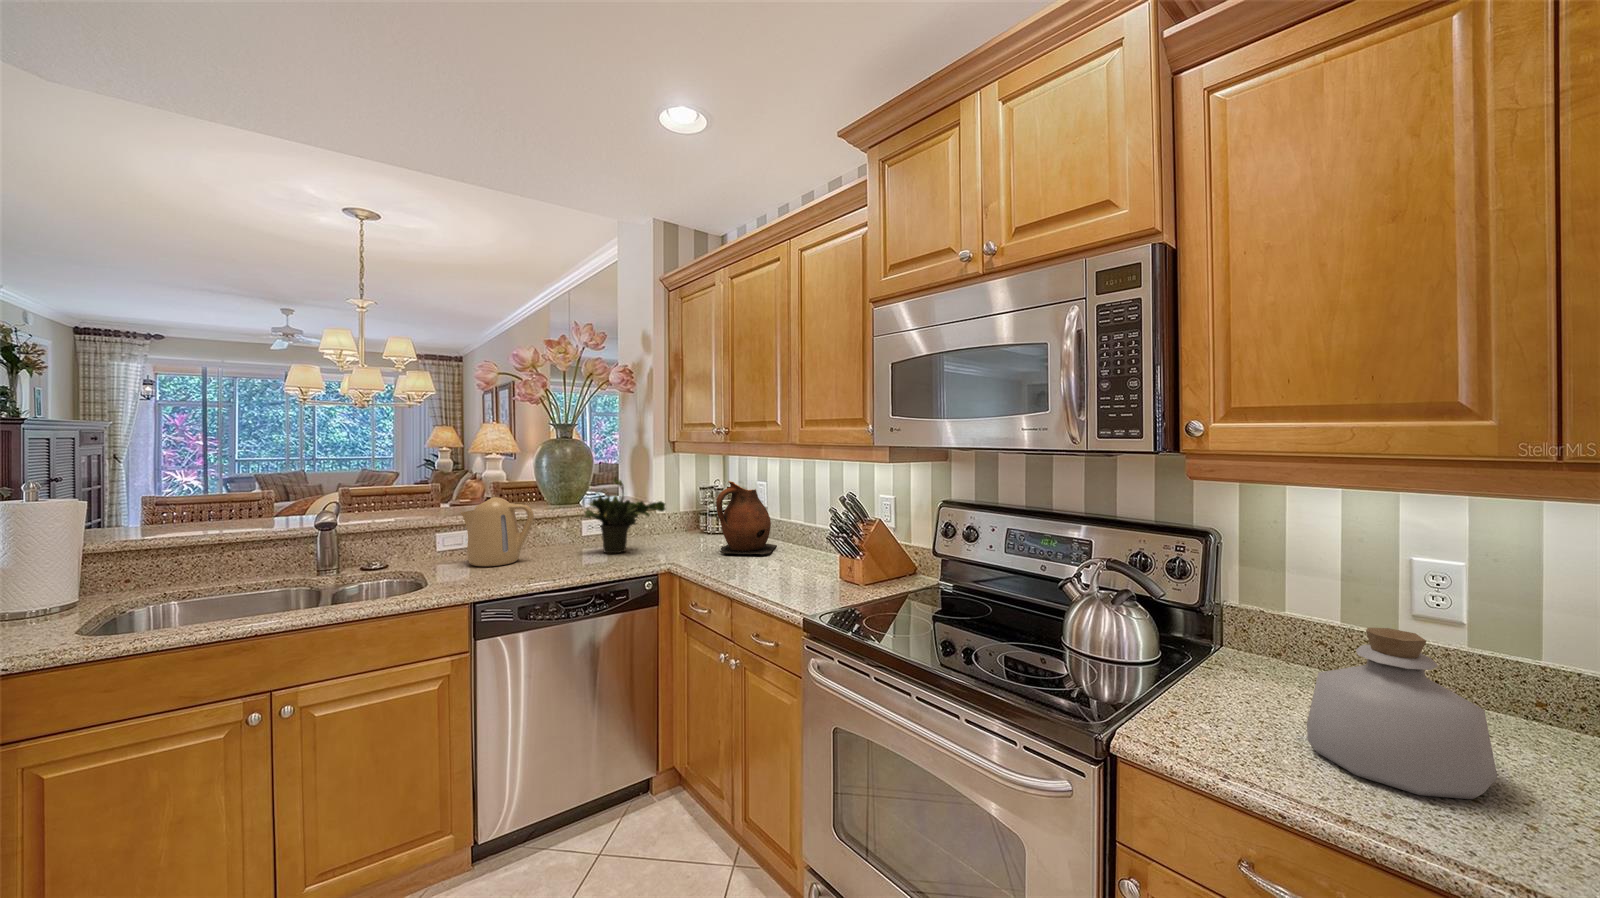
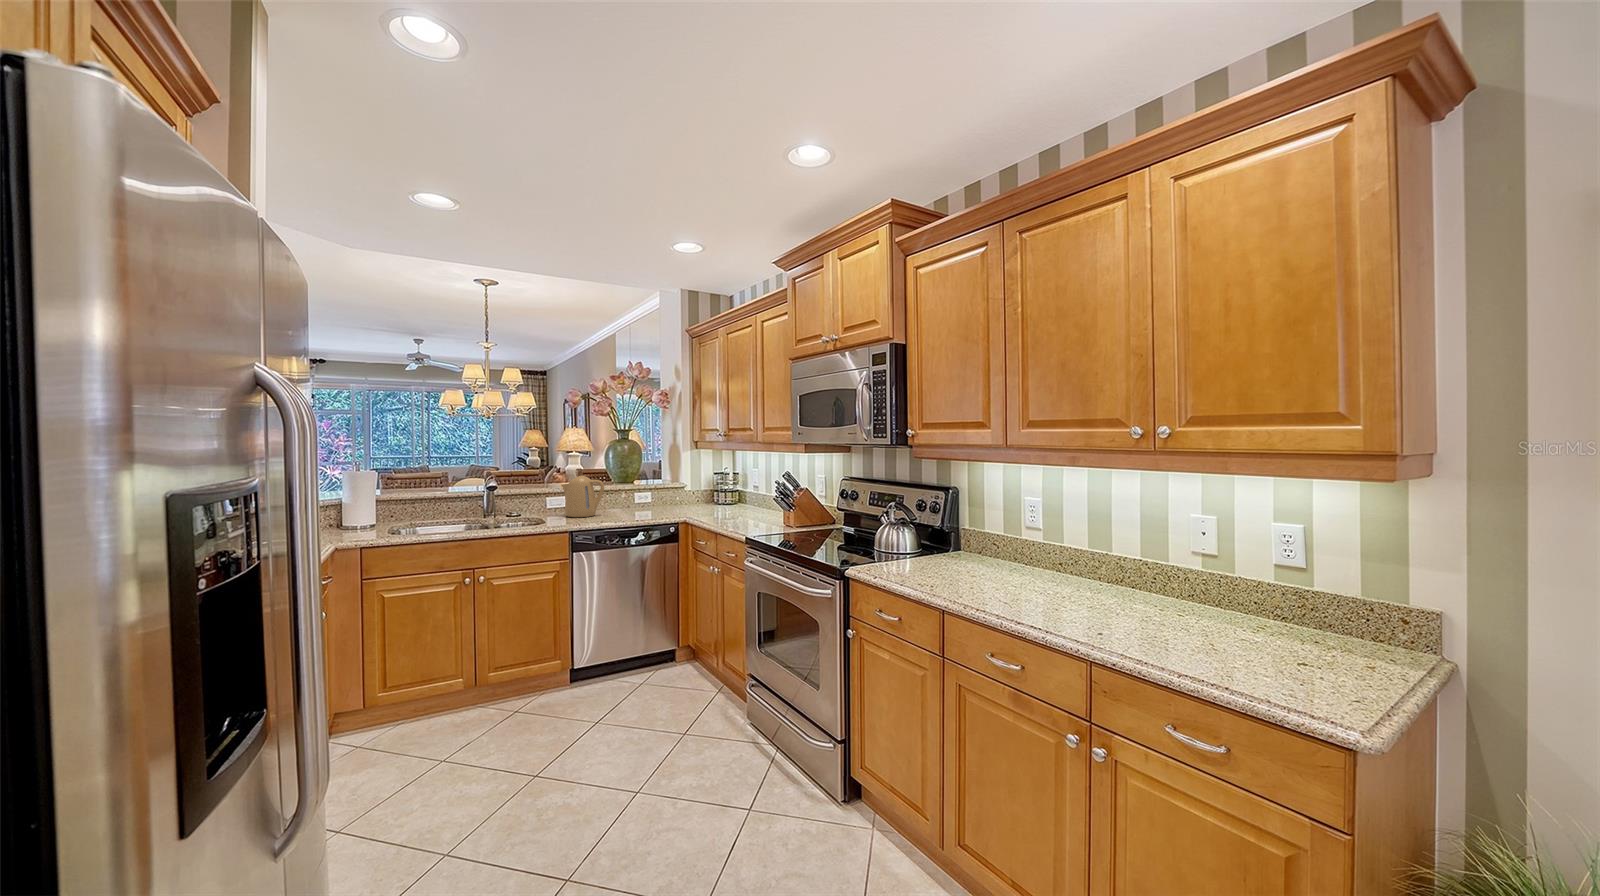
potted plant: present [584,478,665,553] -> none [634,464,687,513]
ceramic pitcher: present [716,481,777,555] -> none [718,467,760,515]
bottle: present [1307,628,1497,799] -> none [924,519,984,581]

